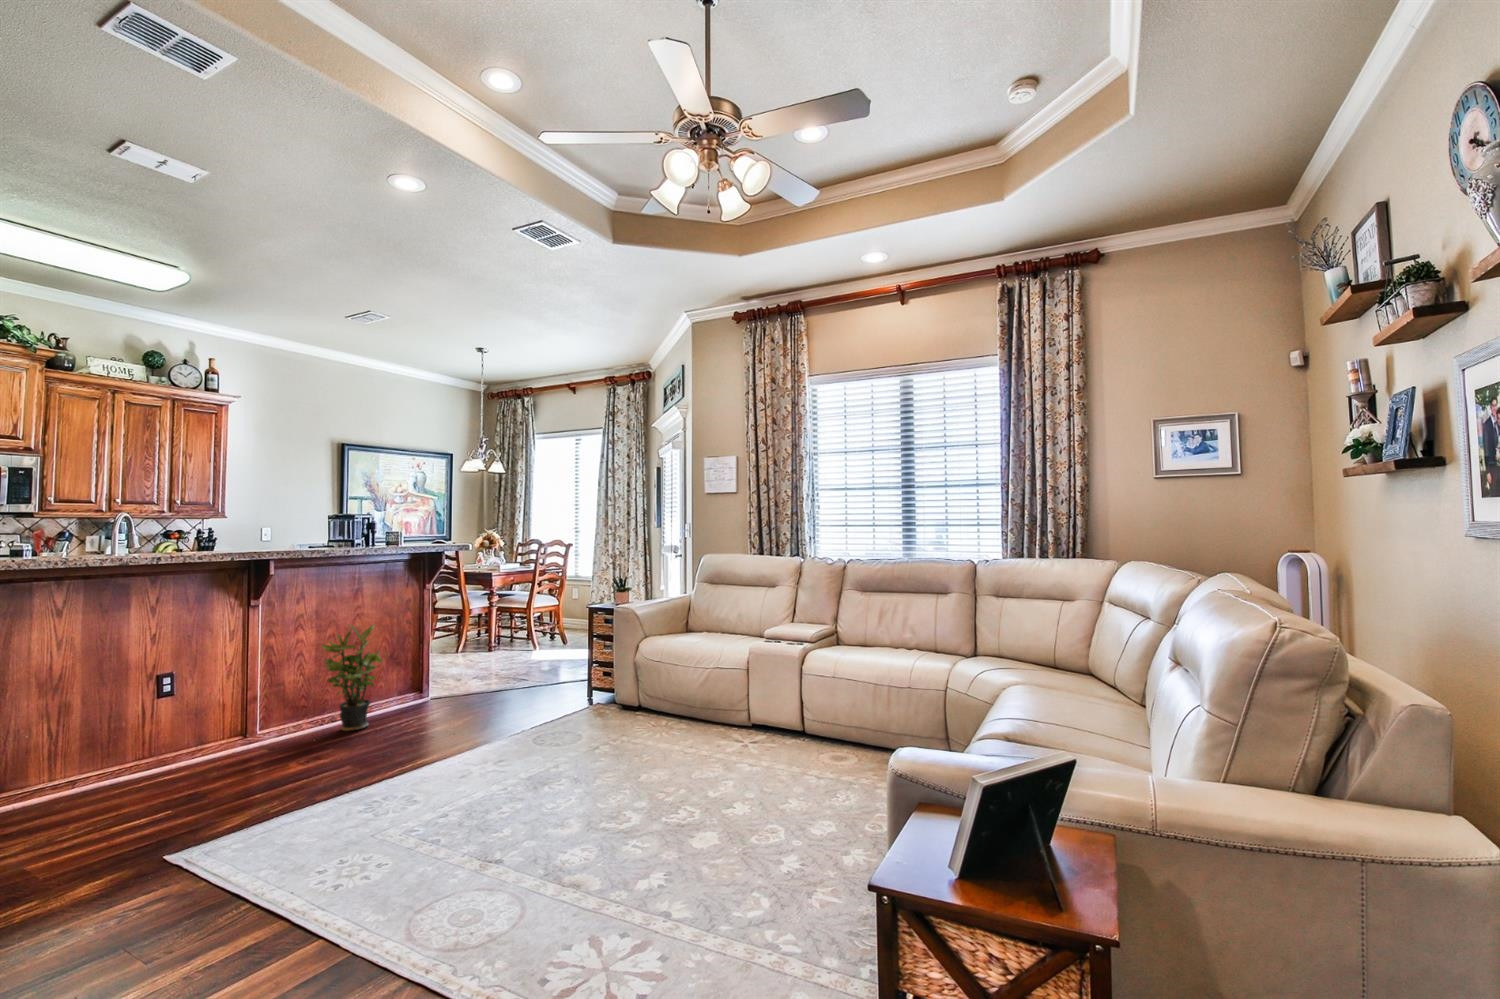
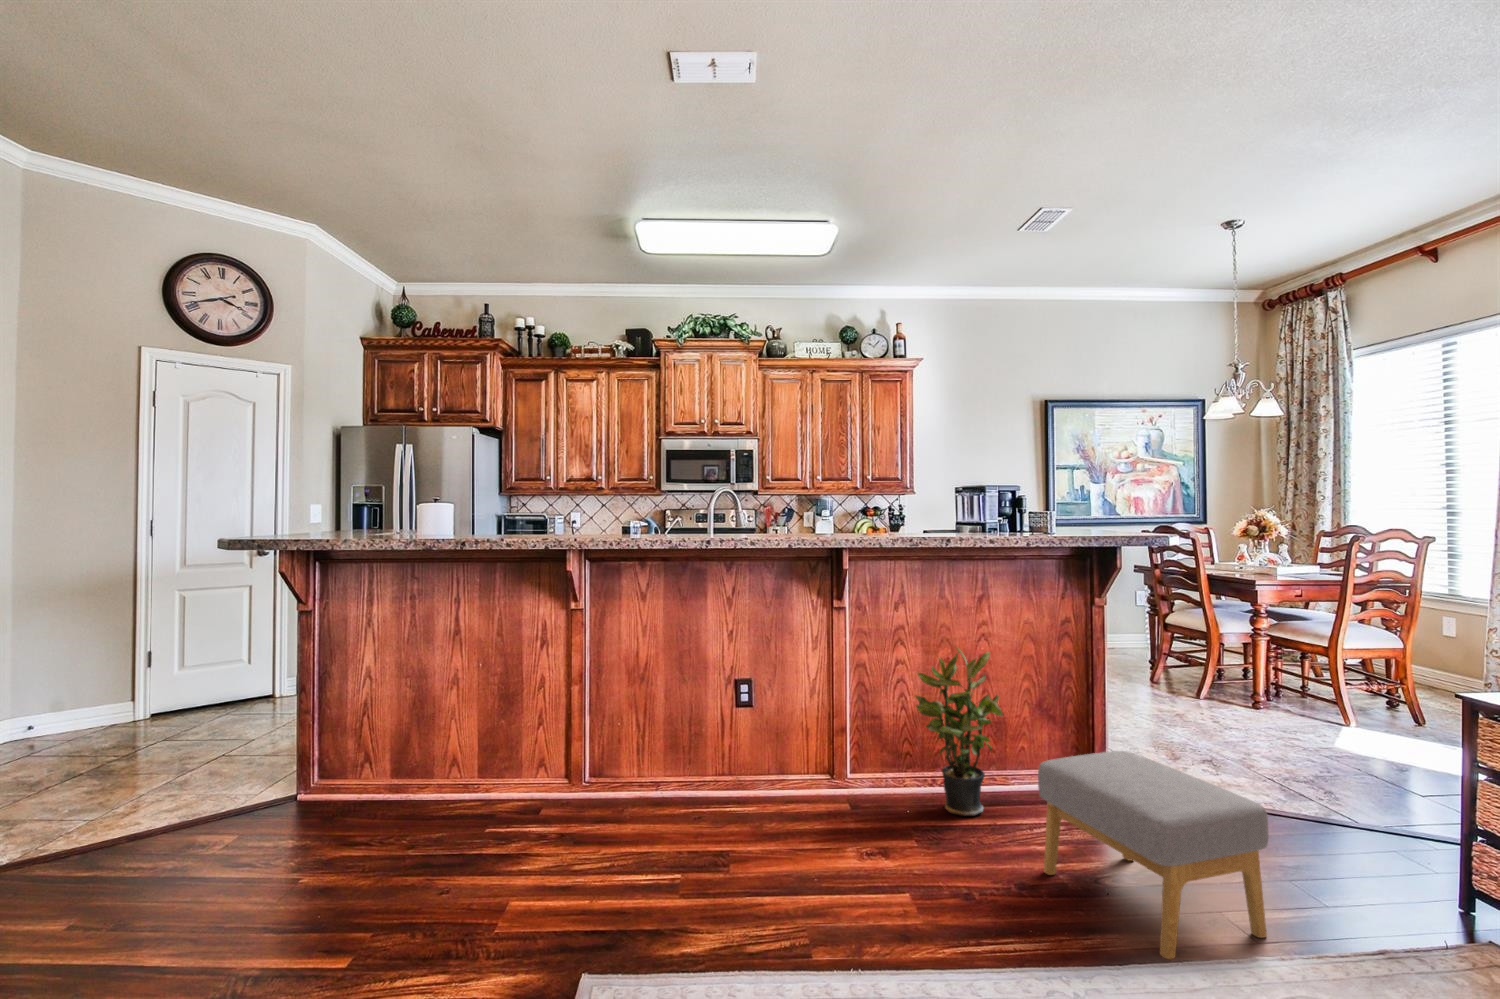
footstool: none [421,662,530,741] -> present [1038,751,1269,959]

